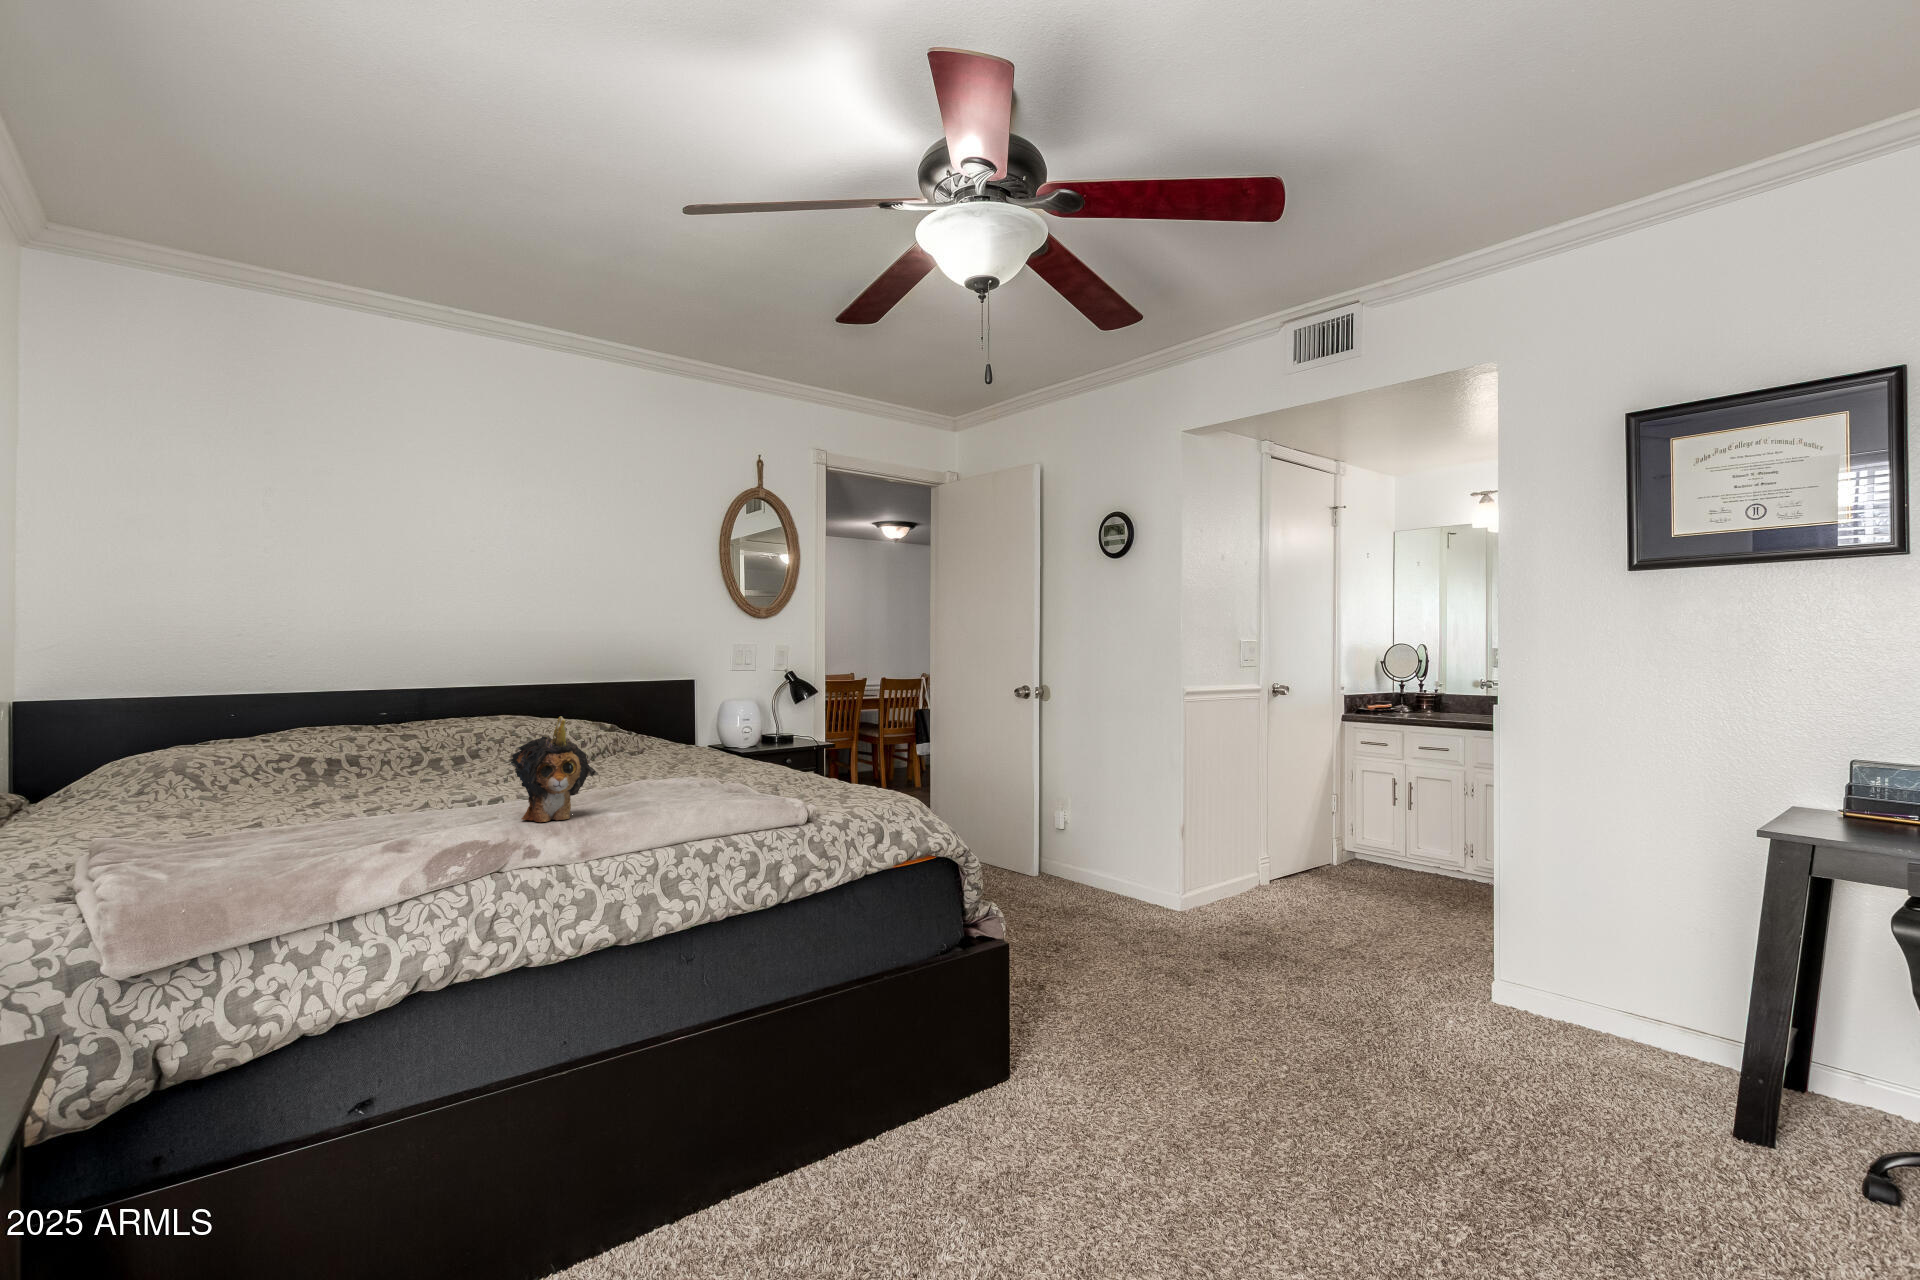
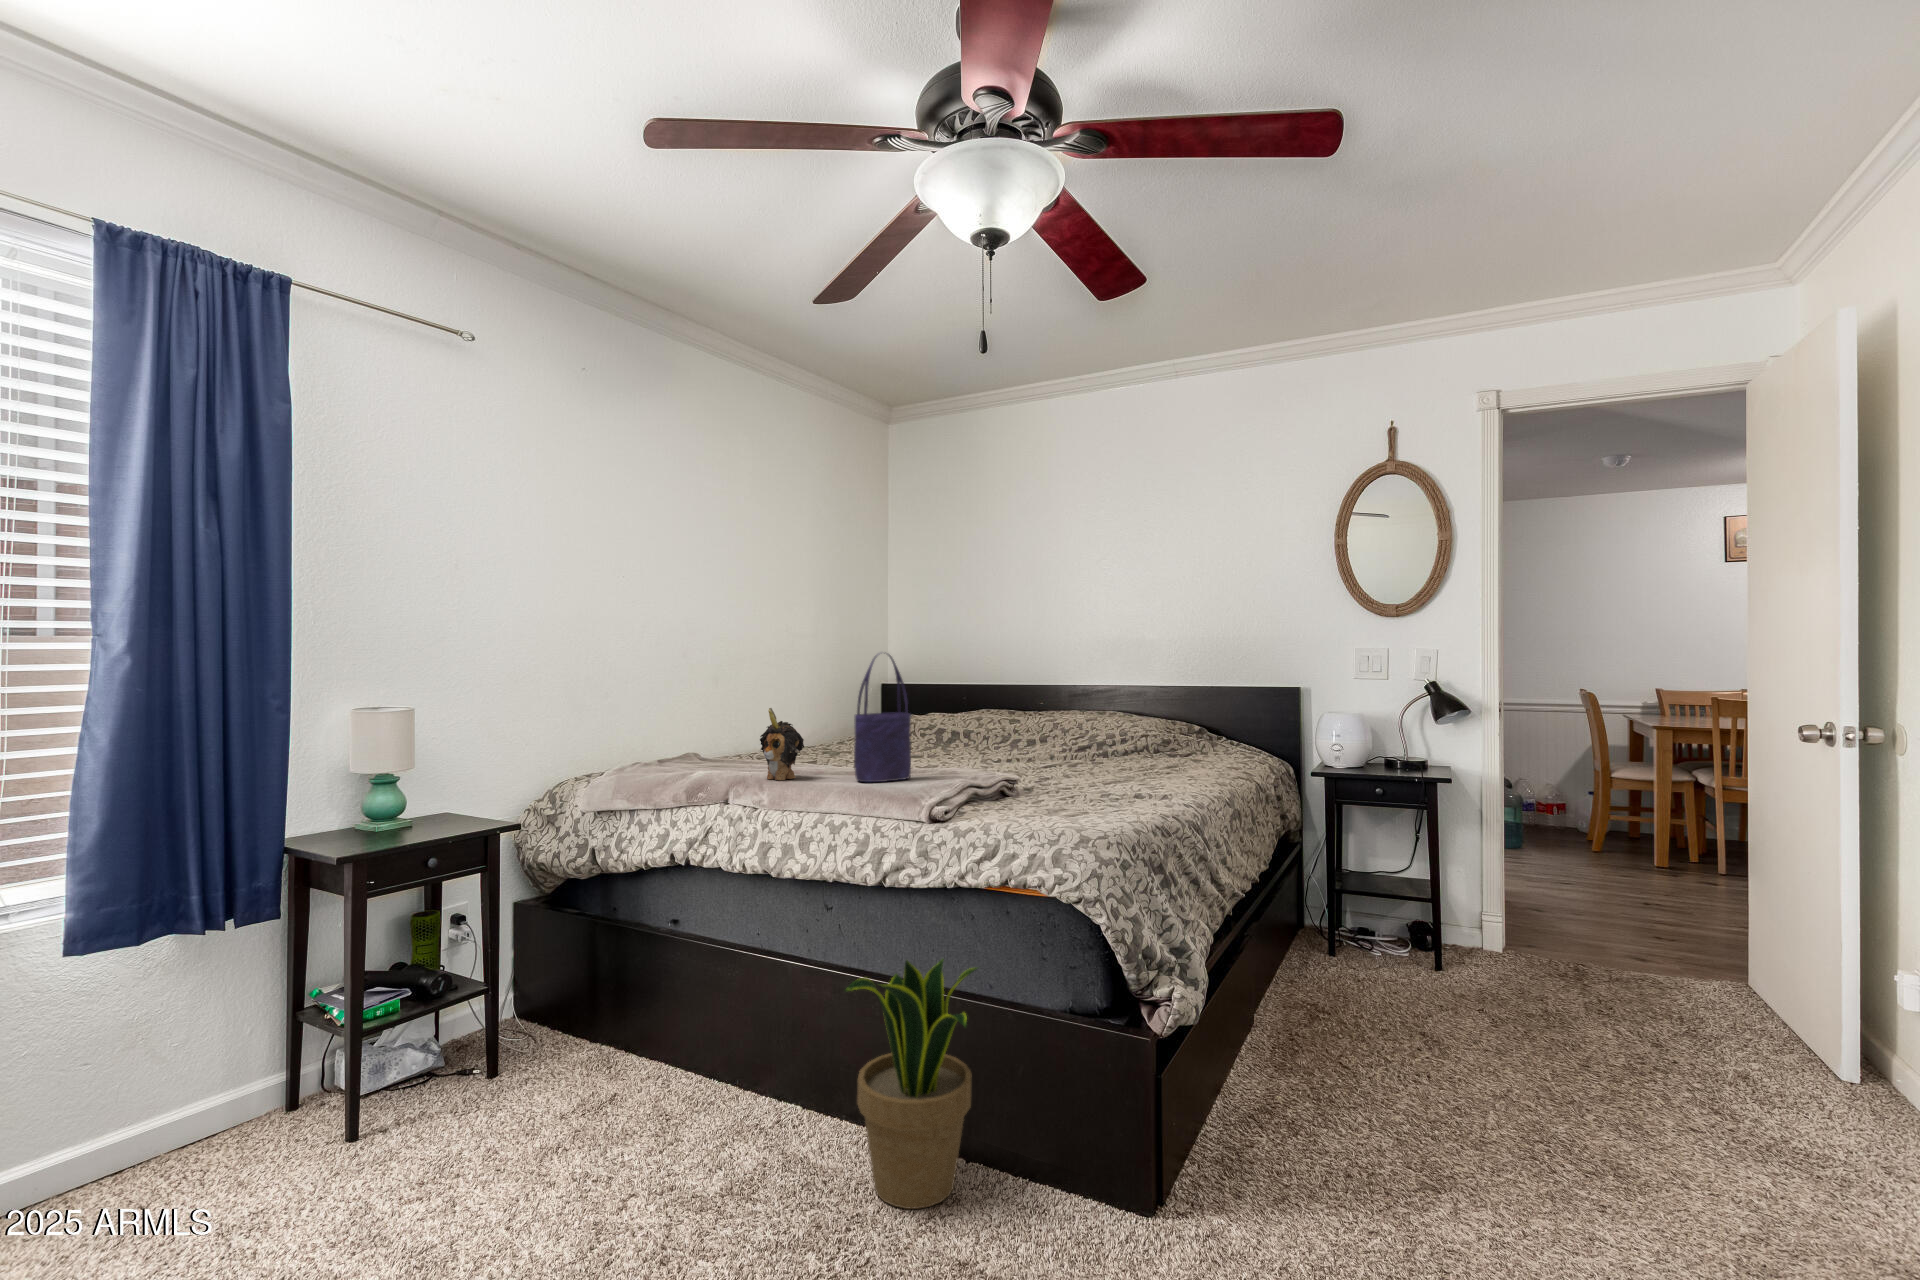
tote bag: none [645,637,684,800] -> present [854,654,911,782]
potted plant: none [855,940,986,1208] -> present [845,959,978,1209]

